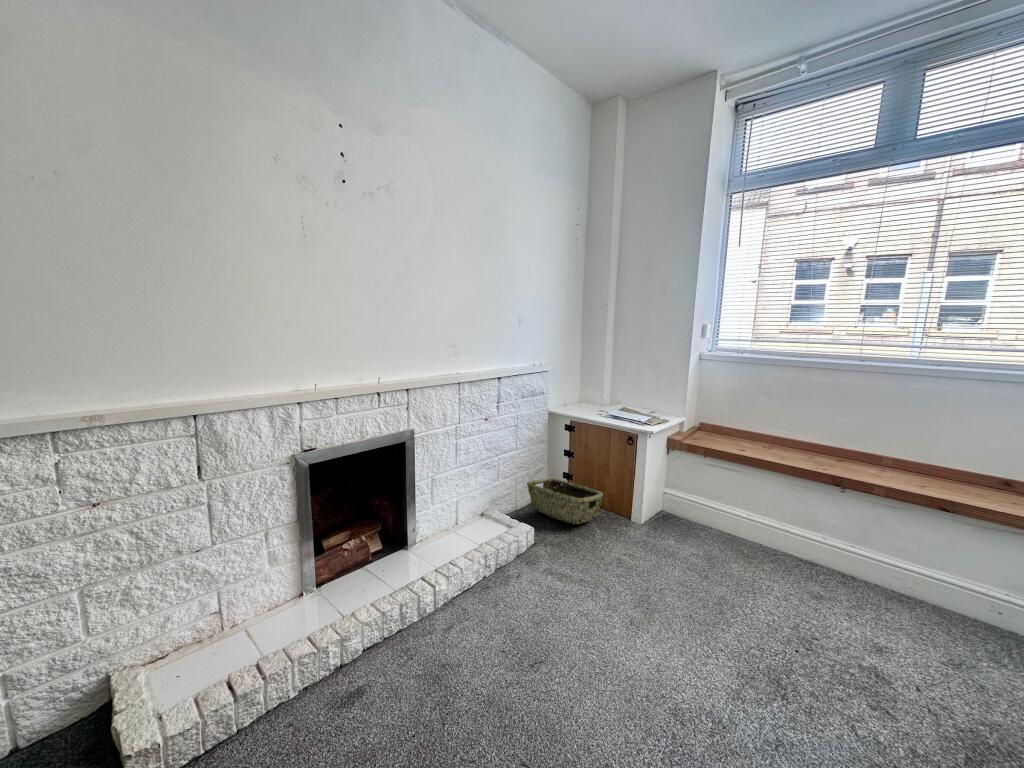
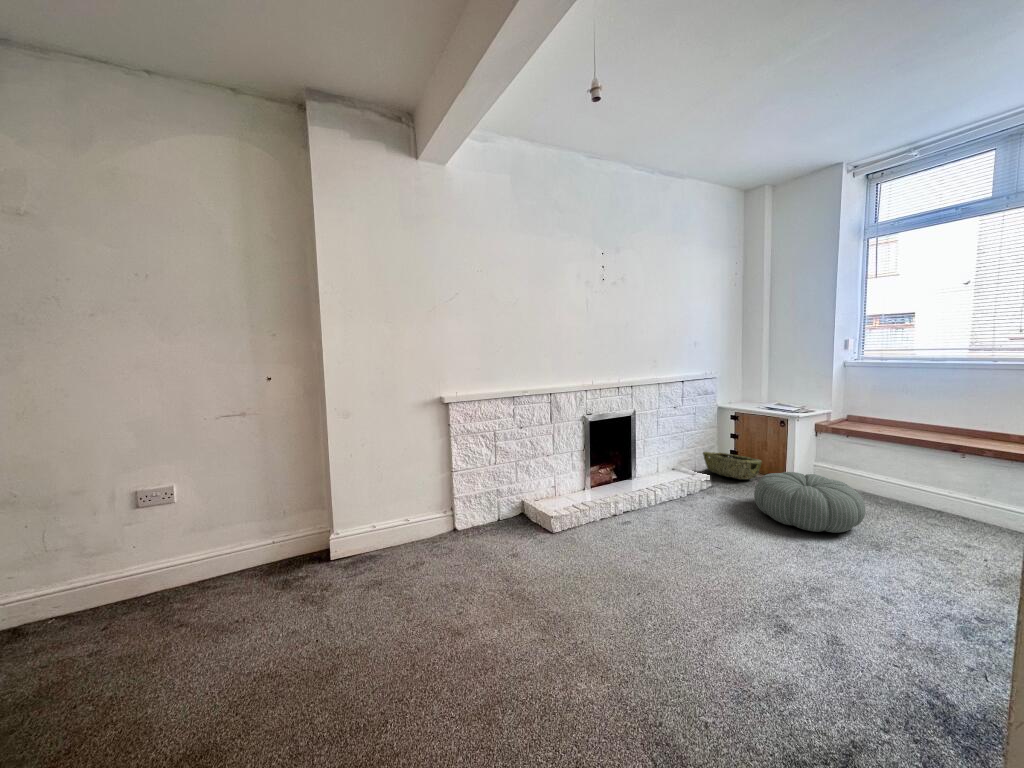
pouf: none [593,525,747,648] -> present [754,472,865,533]

